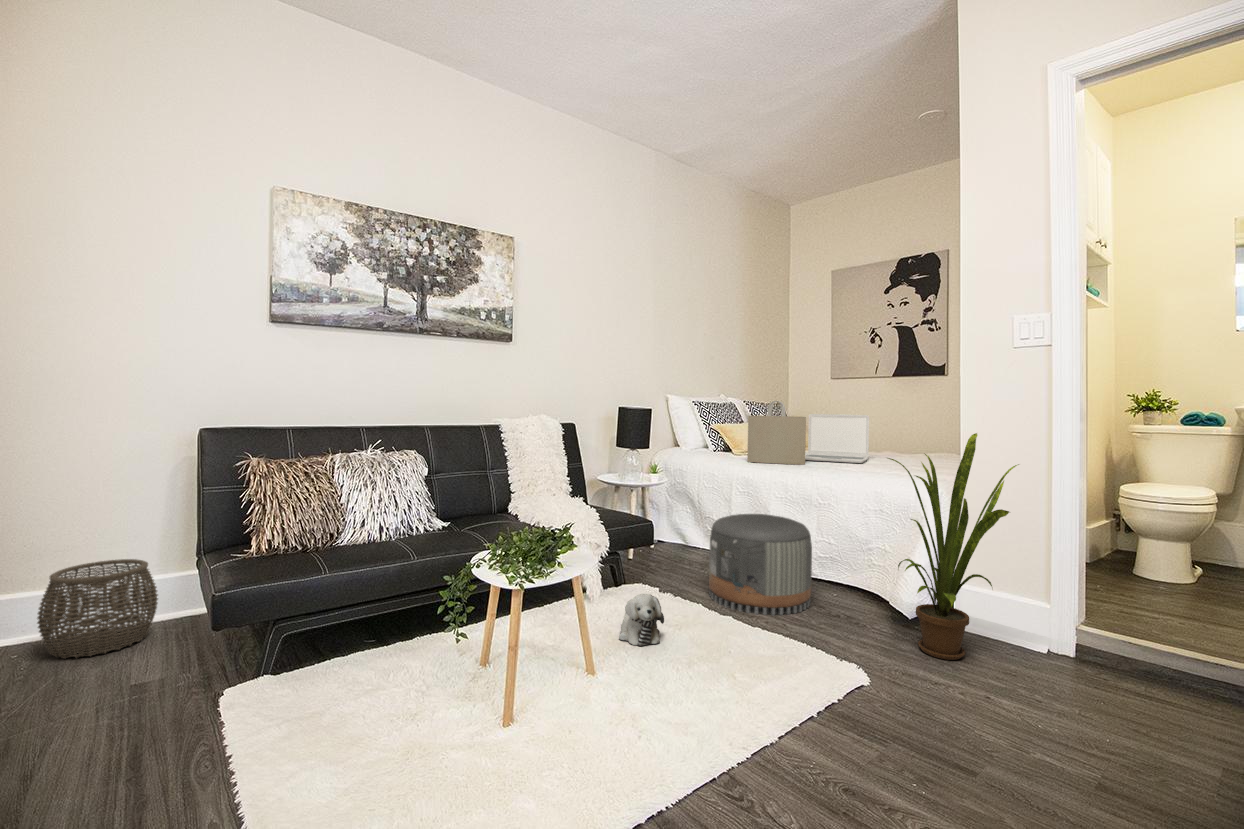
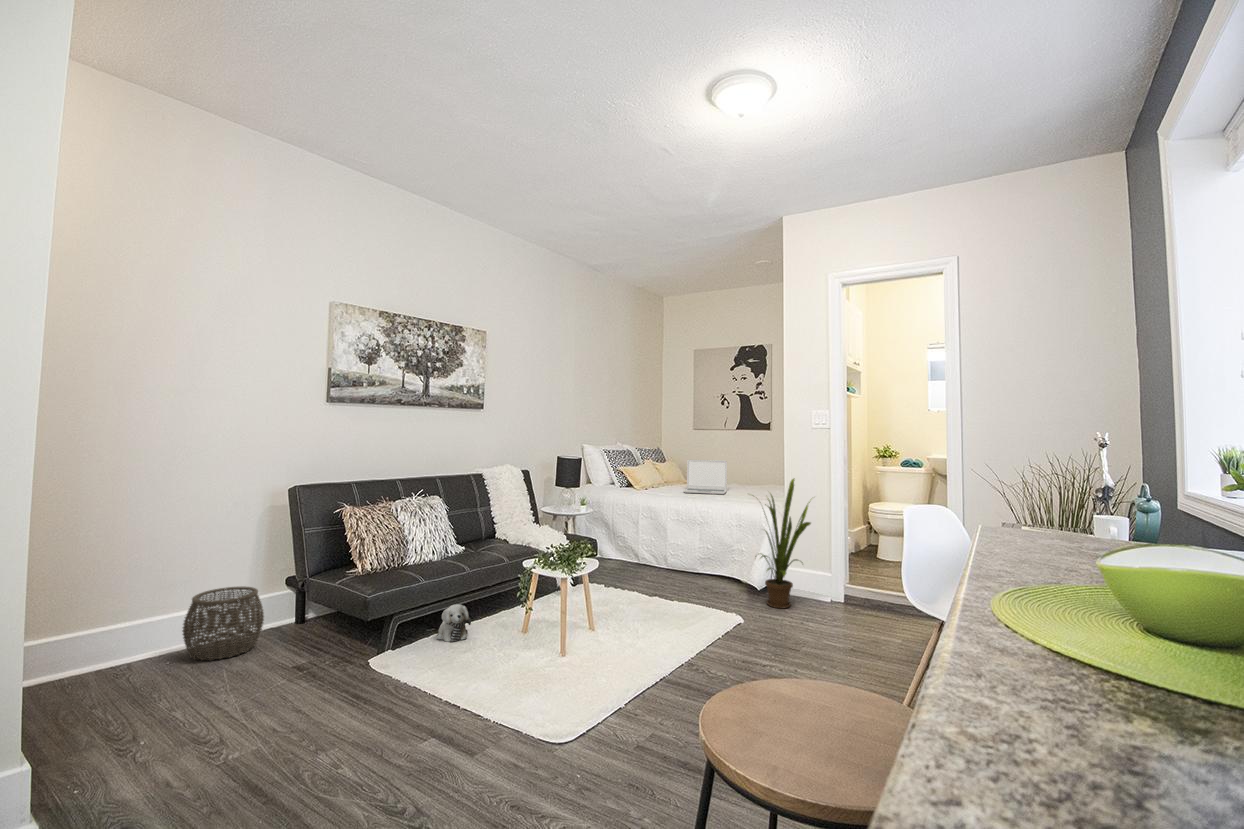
tote bag: present [747,401,806,465] -> none [650,452,690,496]
pouf: present [709,514,812,615] -> none [637,532,702,596]
plush toy: present [619,594,664,646] -> present [437,604,471,642]

